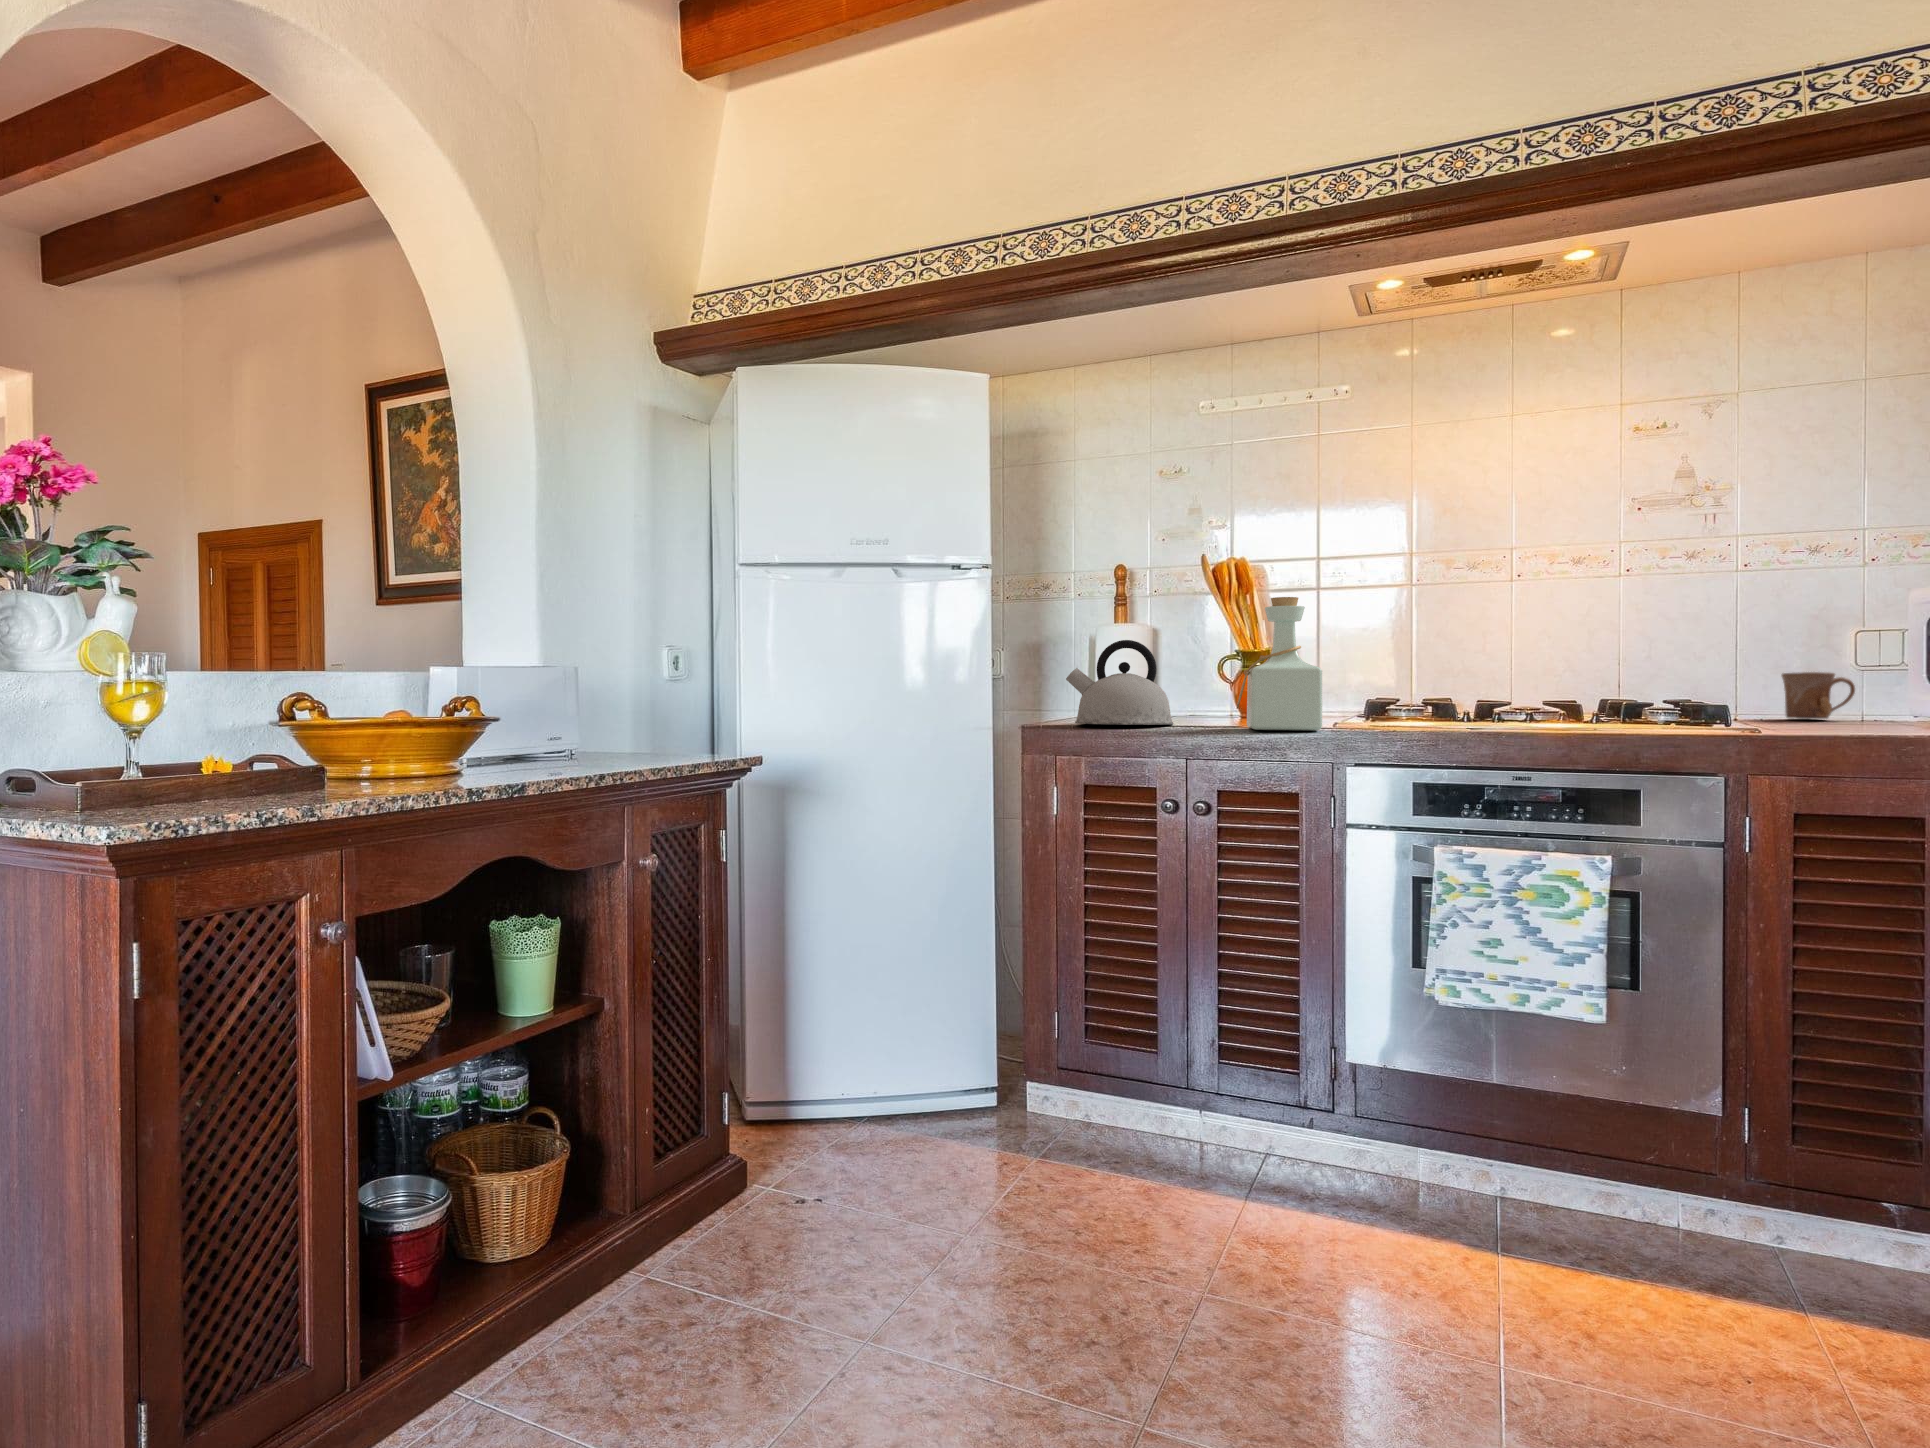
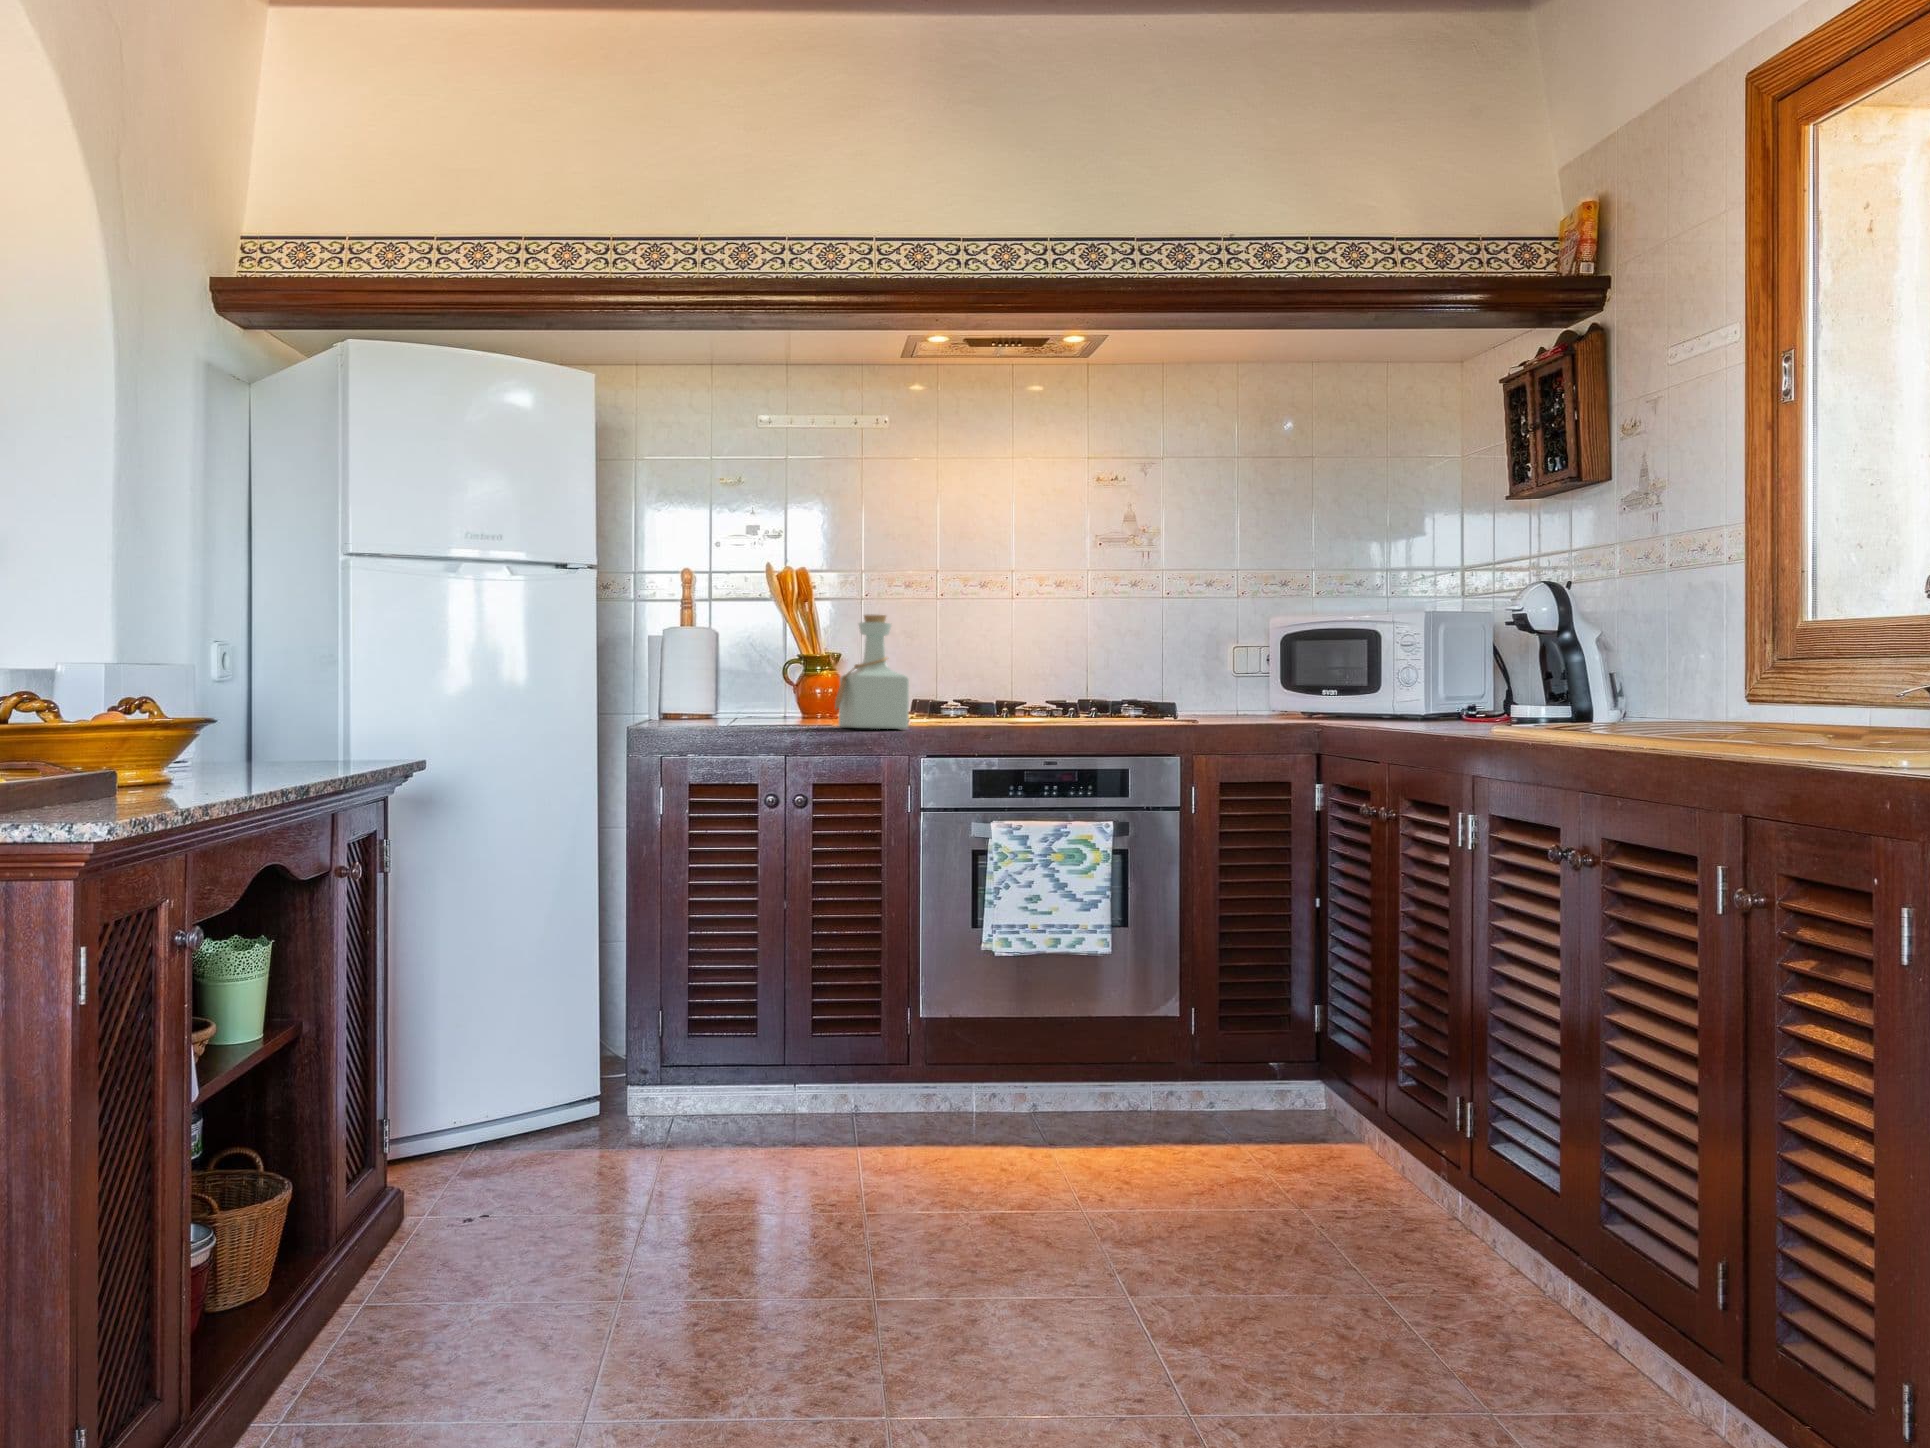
kettle: present [1066,640,1173,725] -> none [667,645,767,724]
mug: present [1782,672,1855,719] -> none [1213,689,1257,725]

